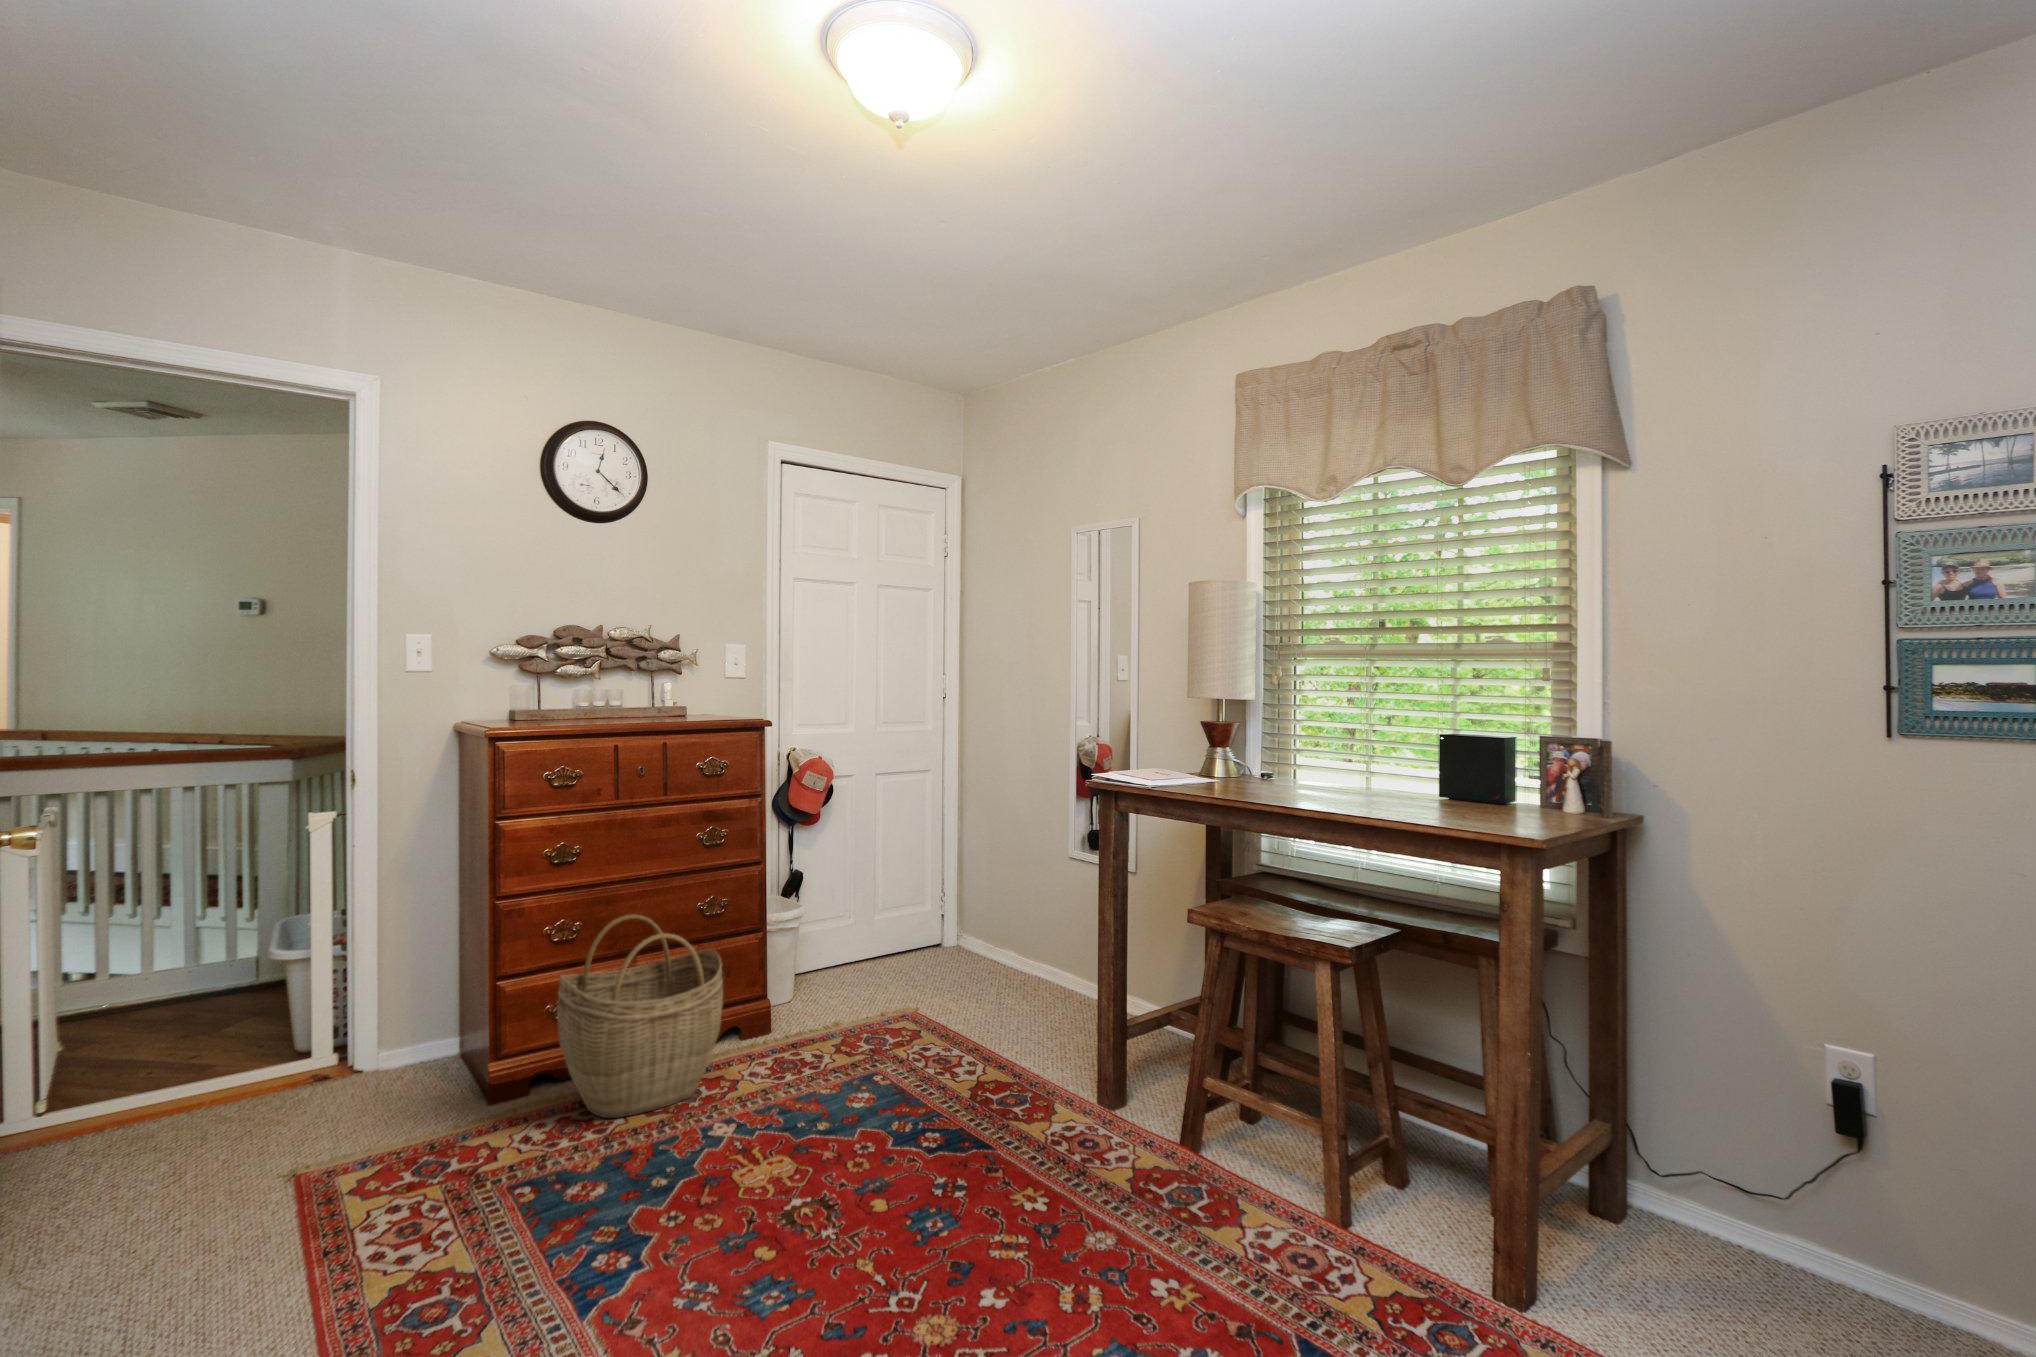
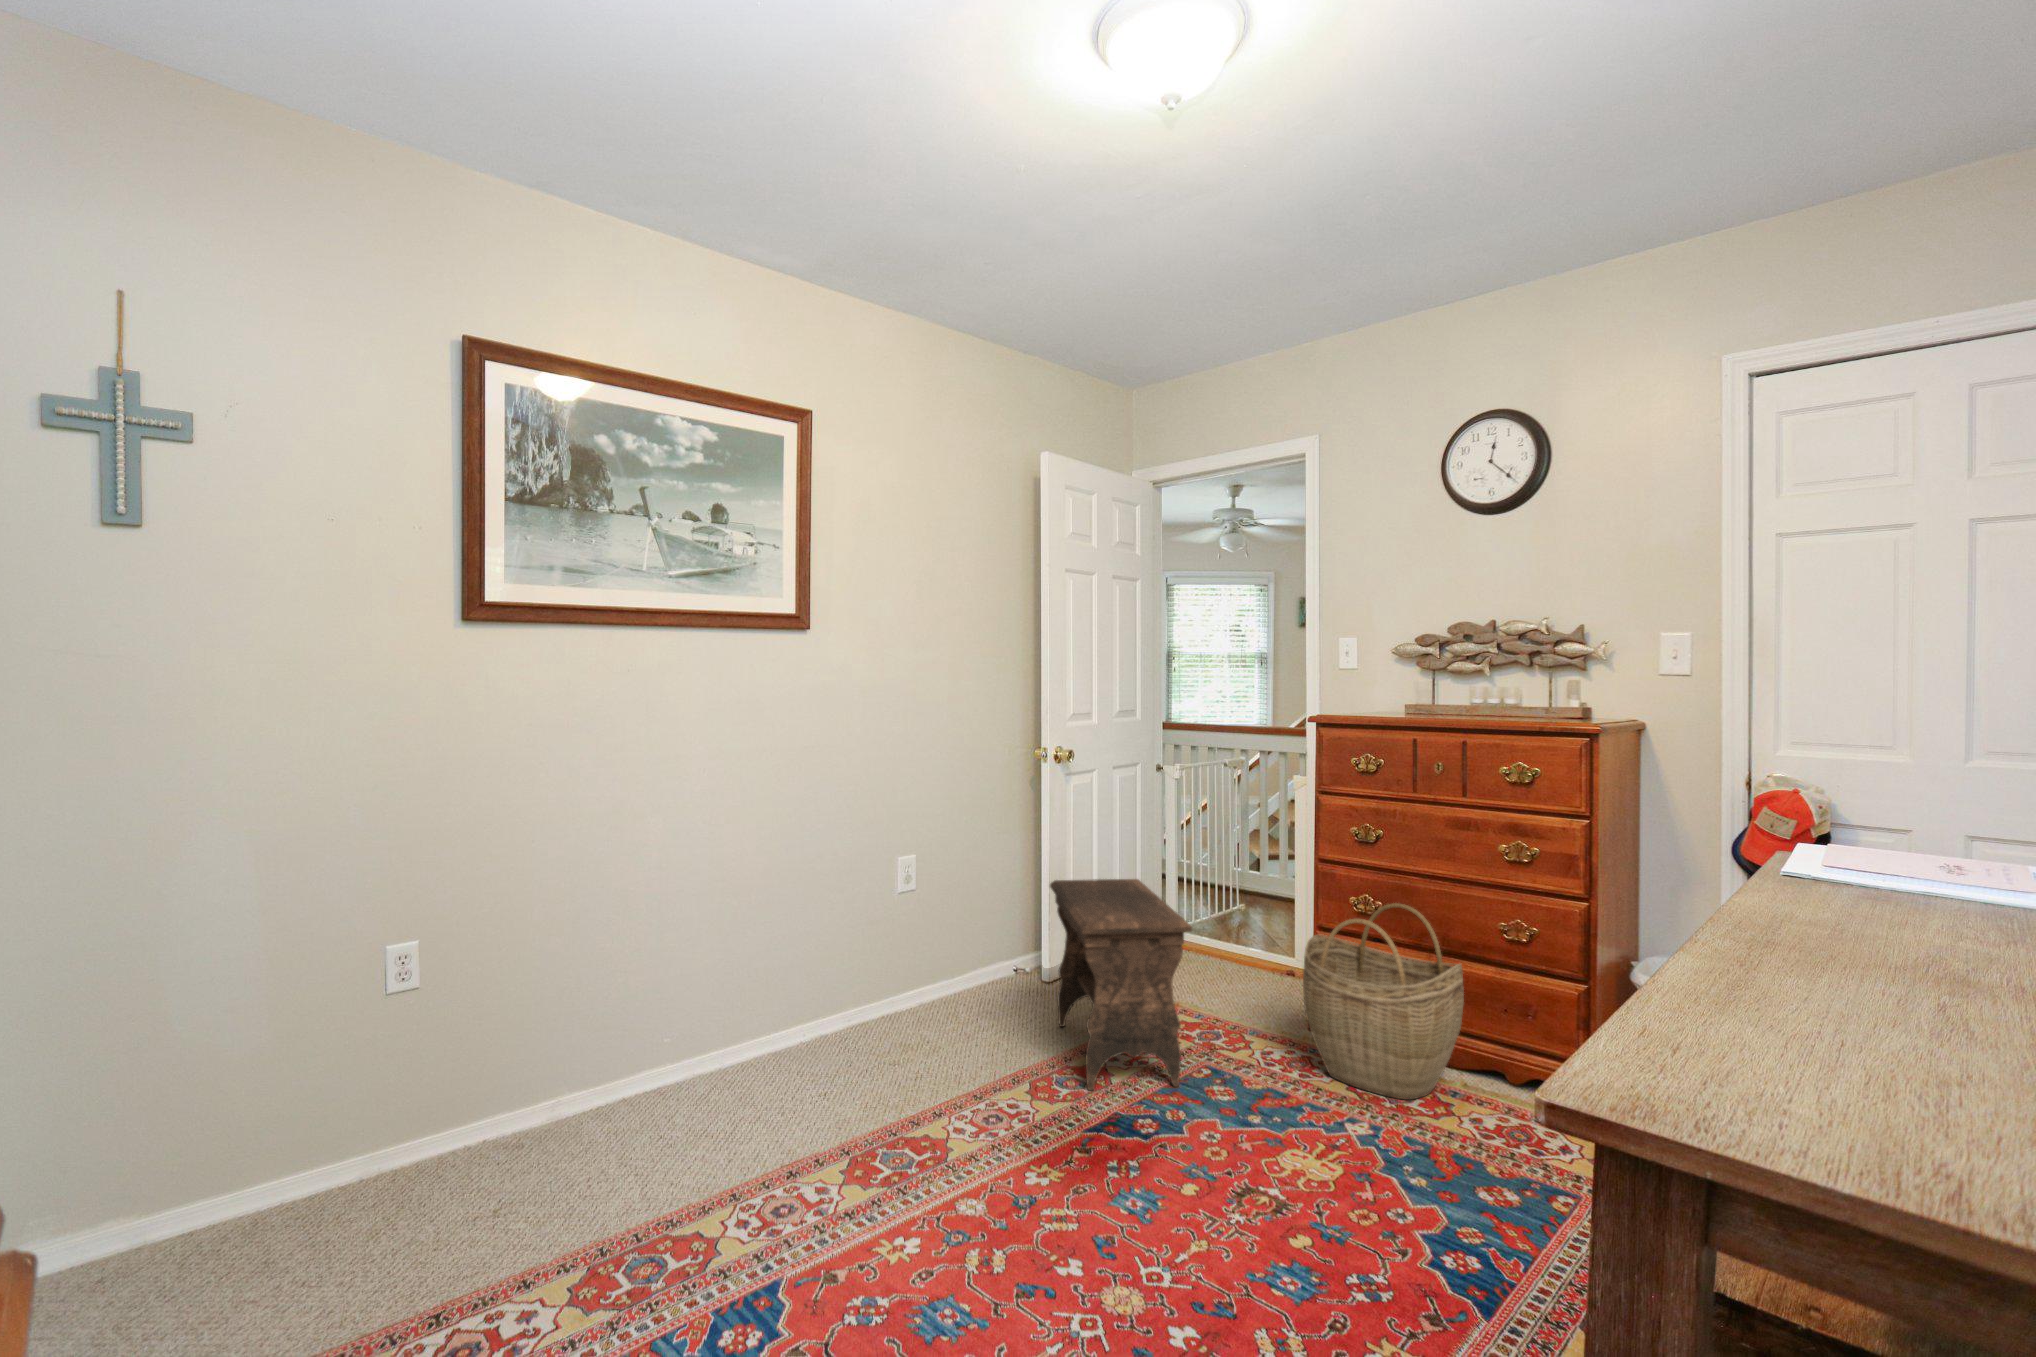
footstool: none [175,996,562,1290] -> present [1050,879,1192,1091]

